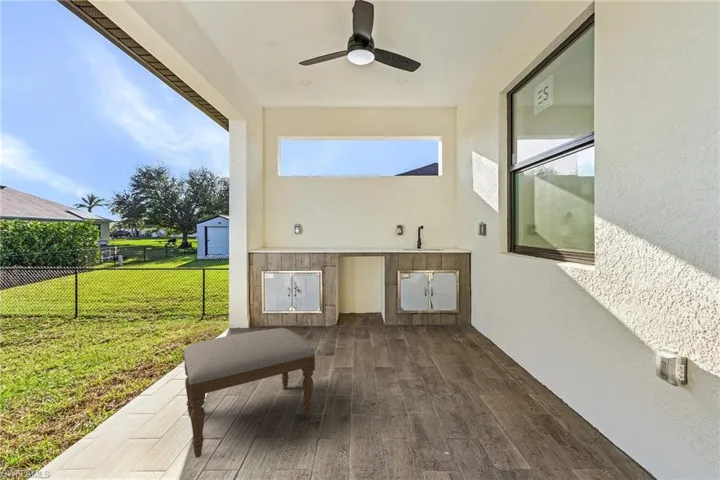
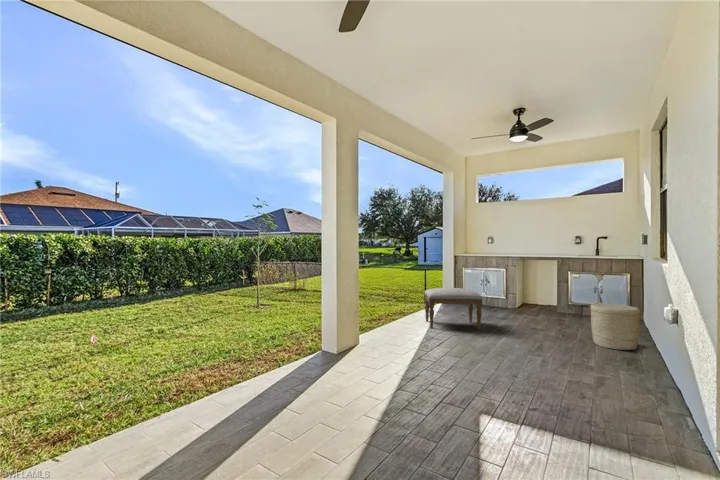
woven basket: none [487,329,562,418] -> present [590,303,640,350]

